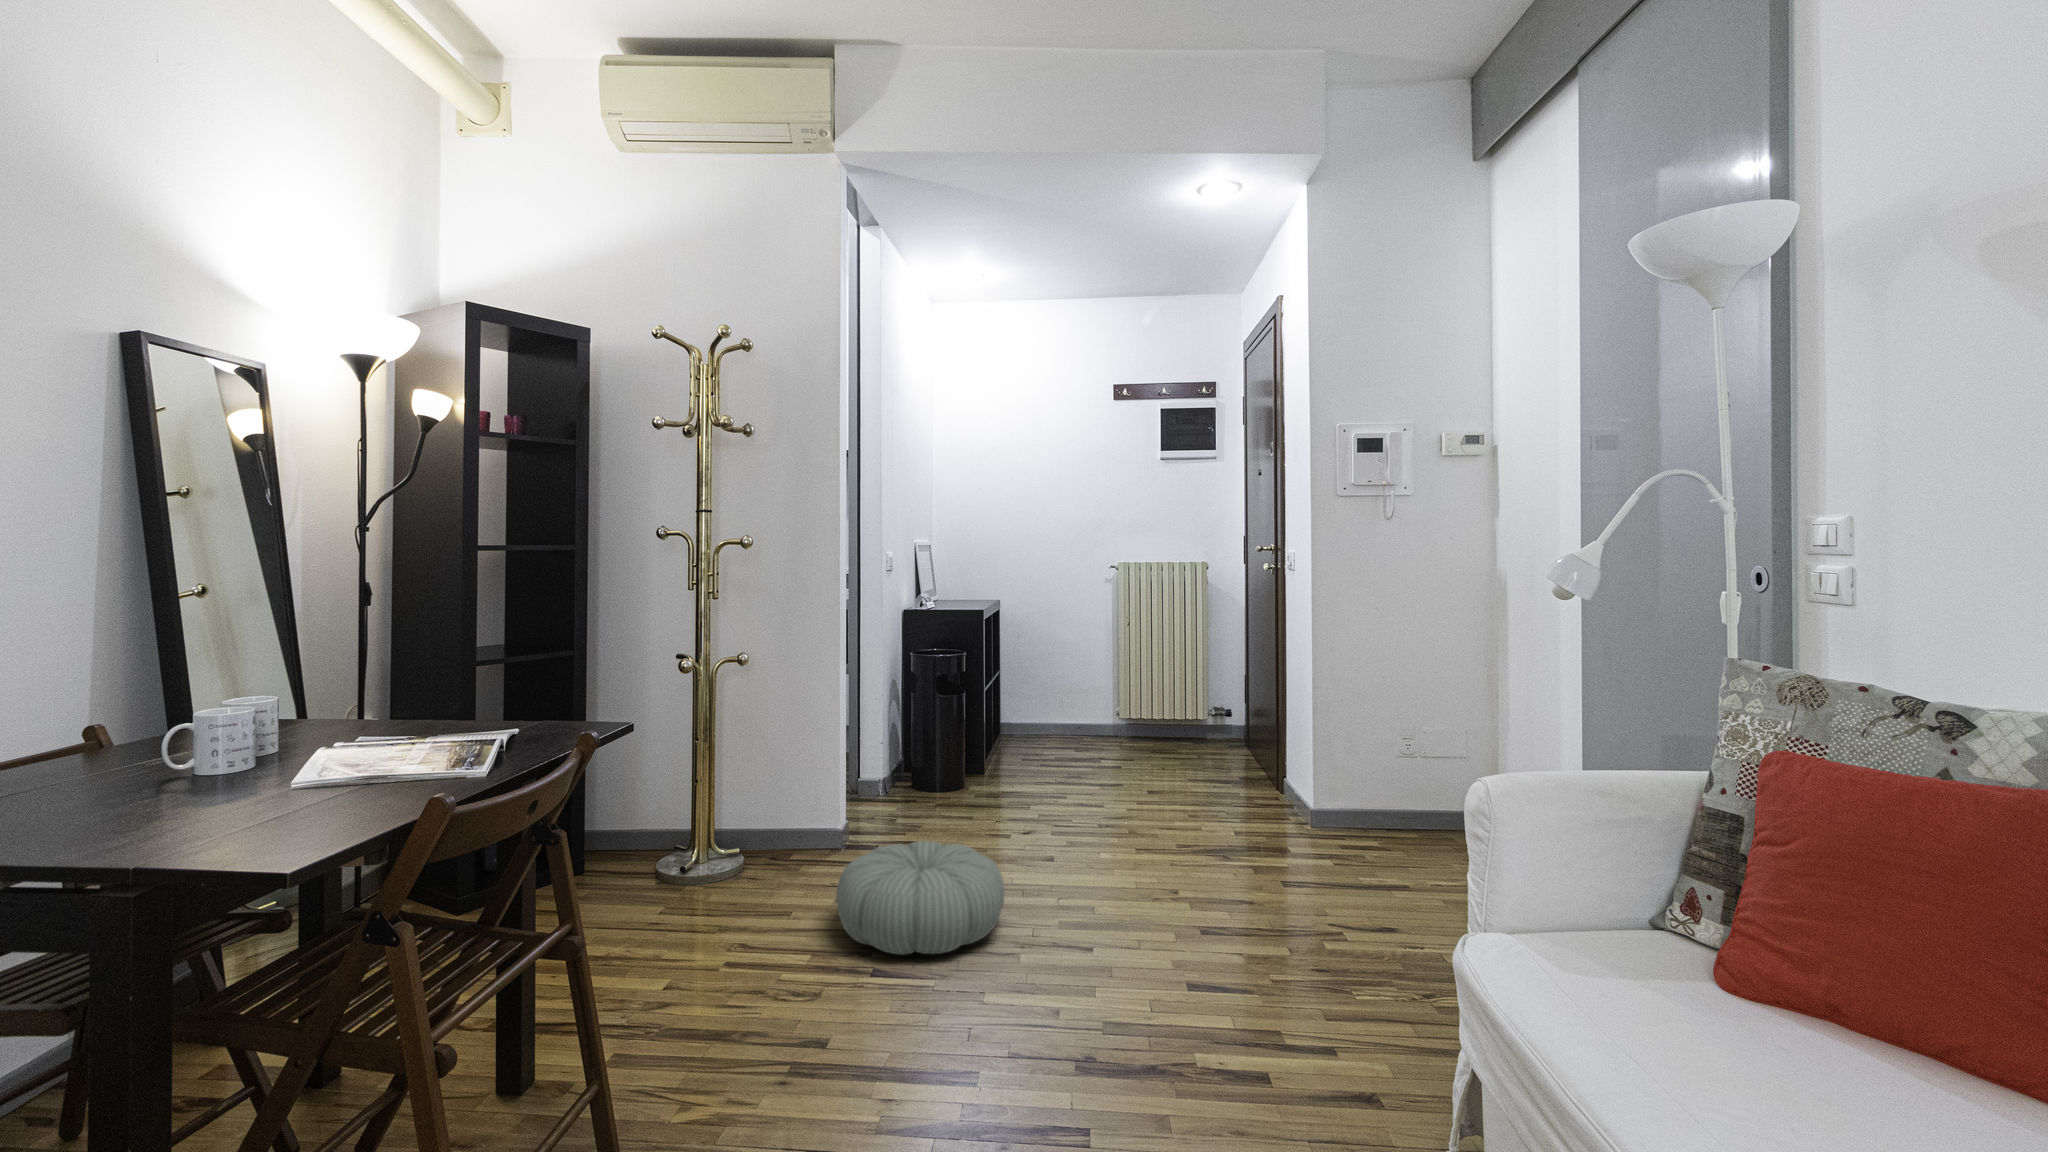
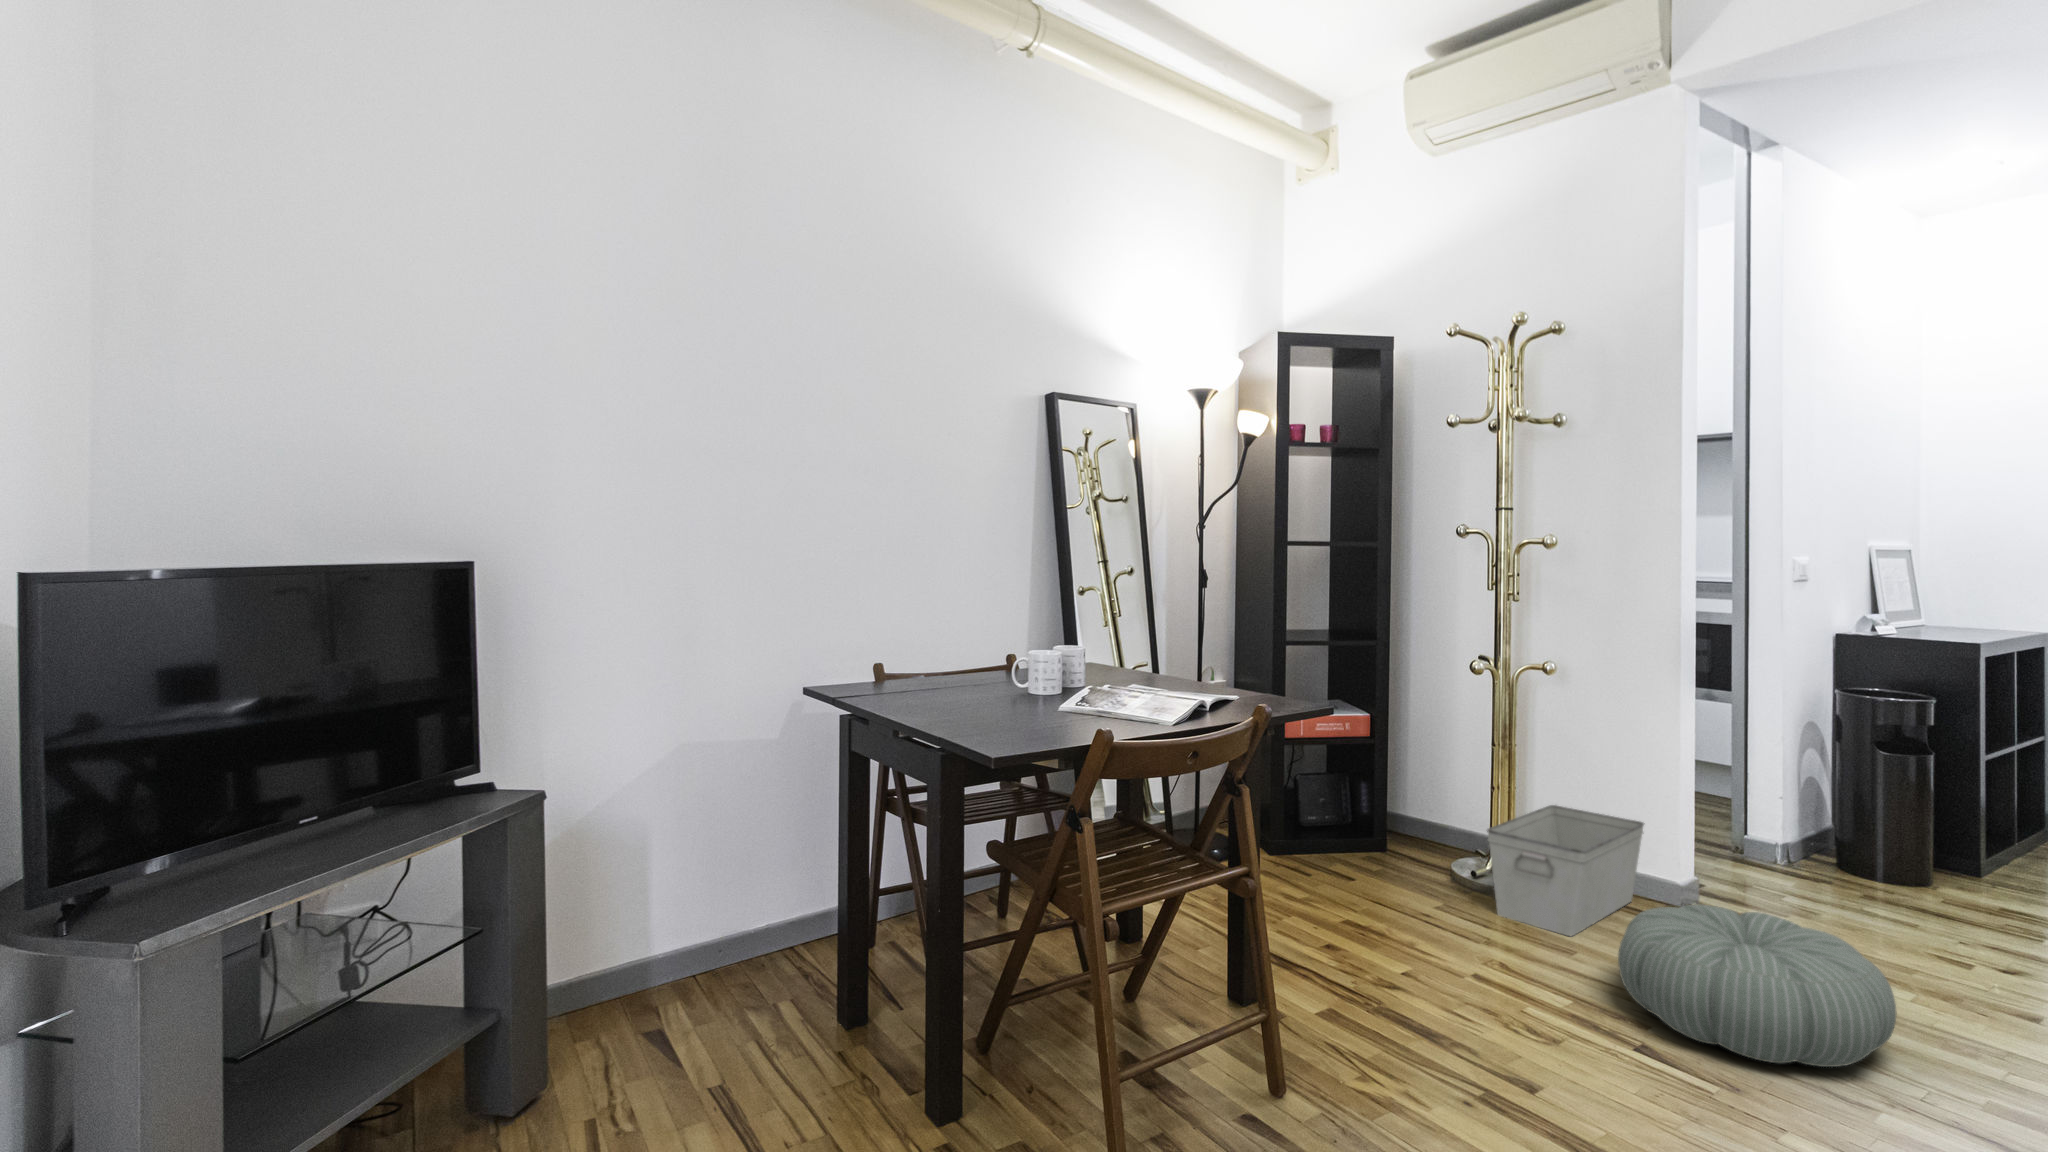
storage bin: none [706,786,818,901] -> present [1487,805,1645,936]

